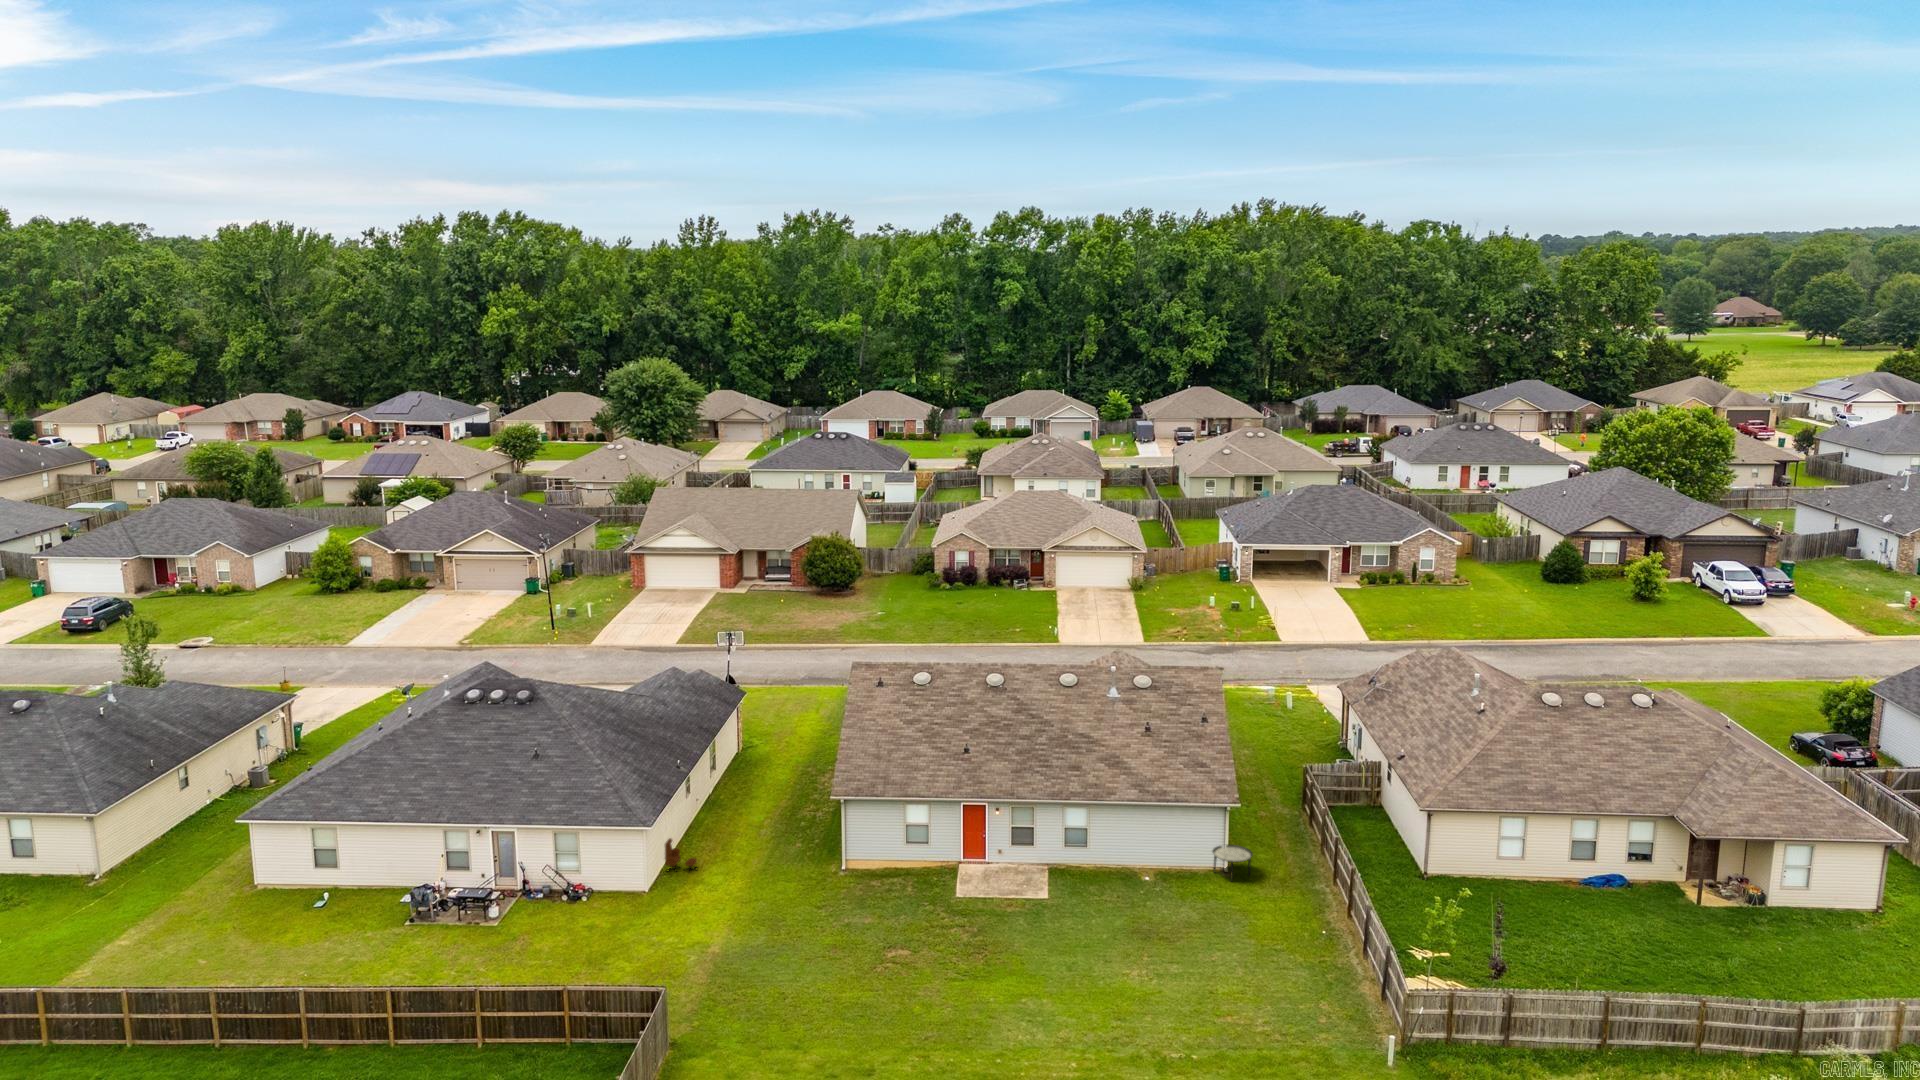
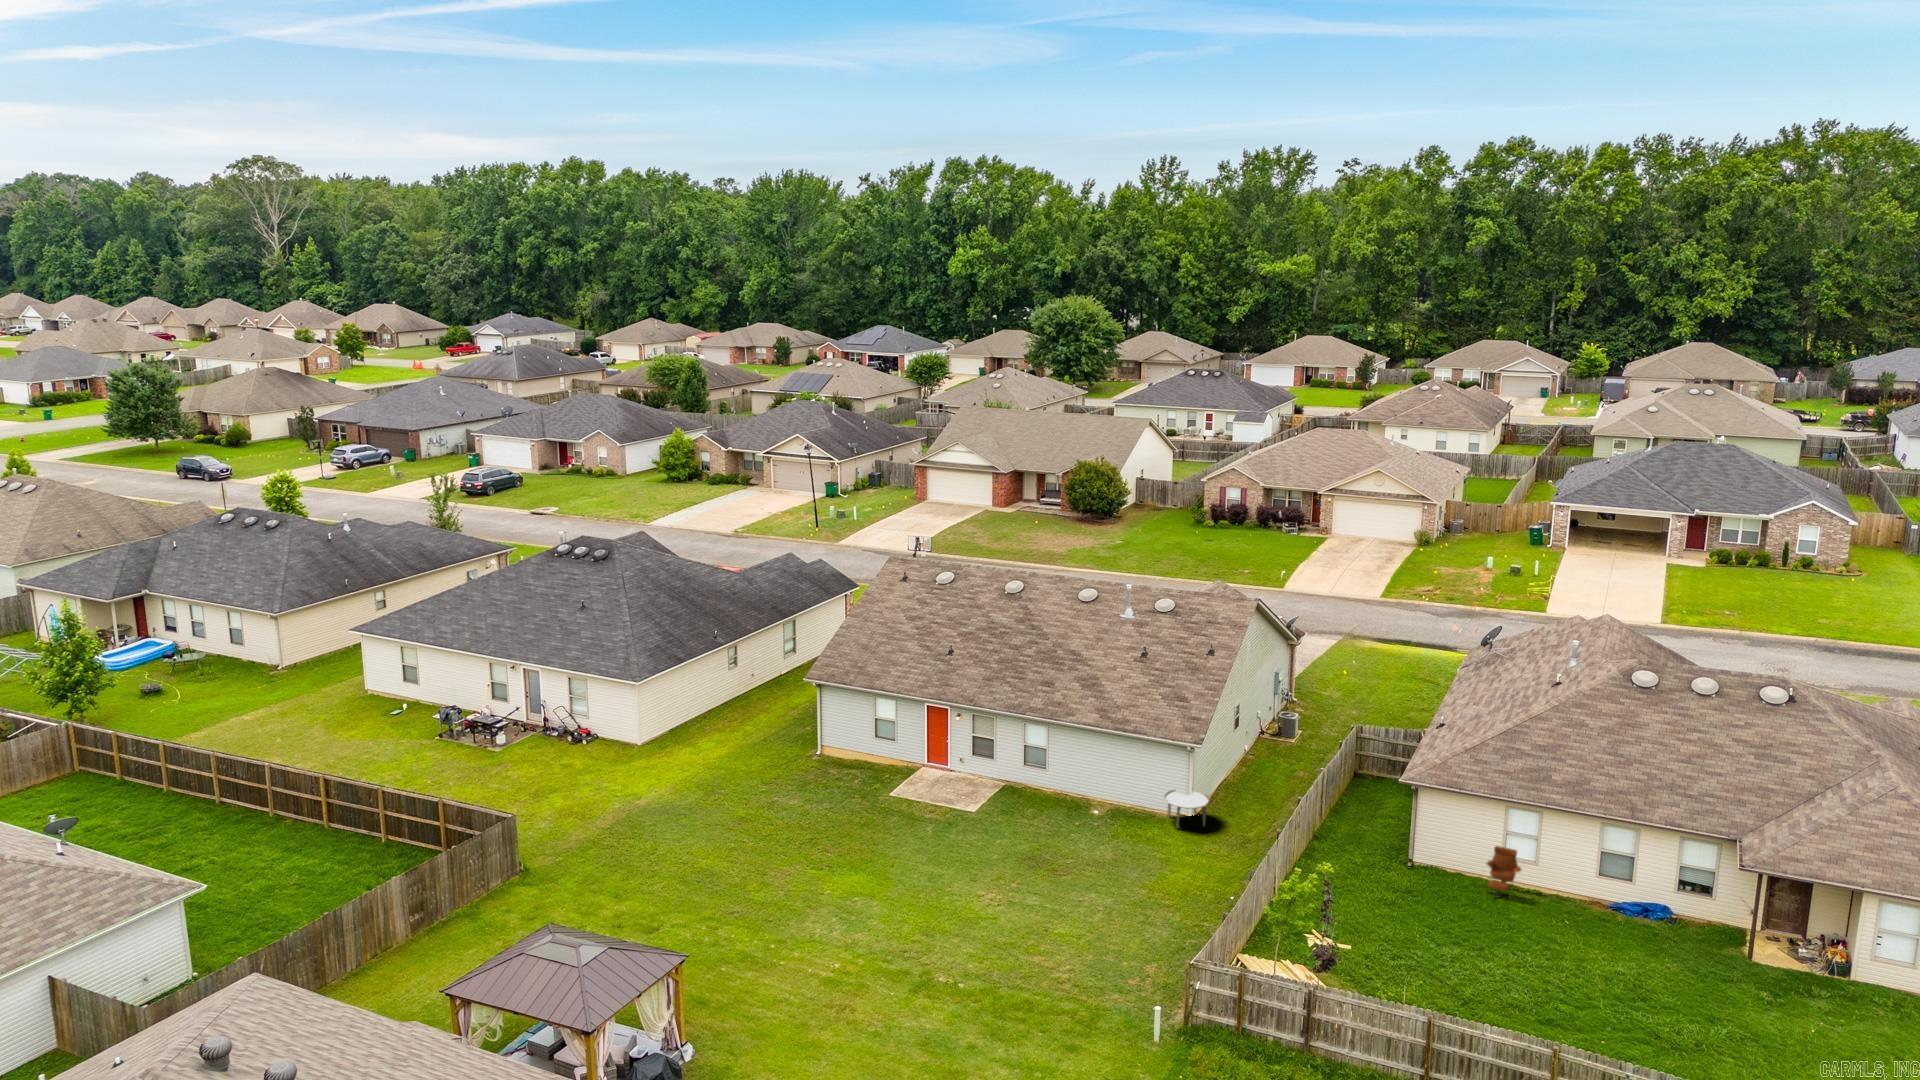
lounge chair: present [665,838,697,870] -> present [1487,846,1521,896]

